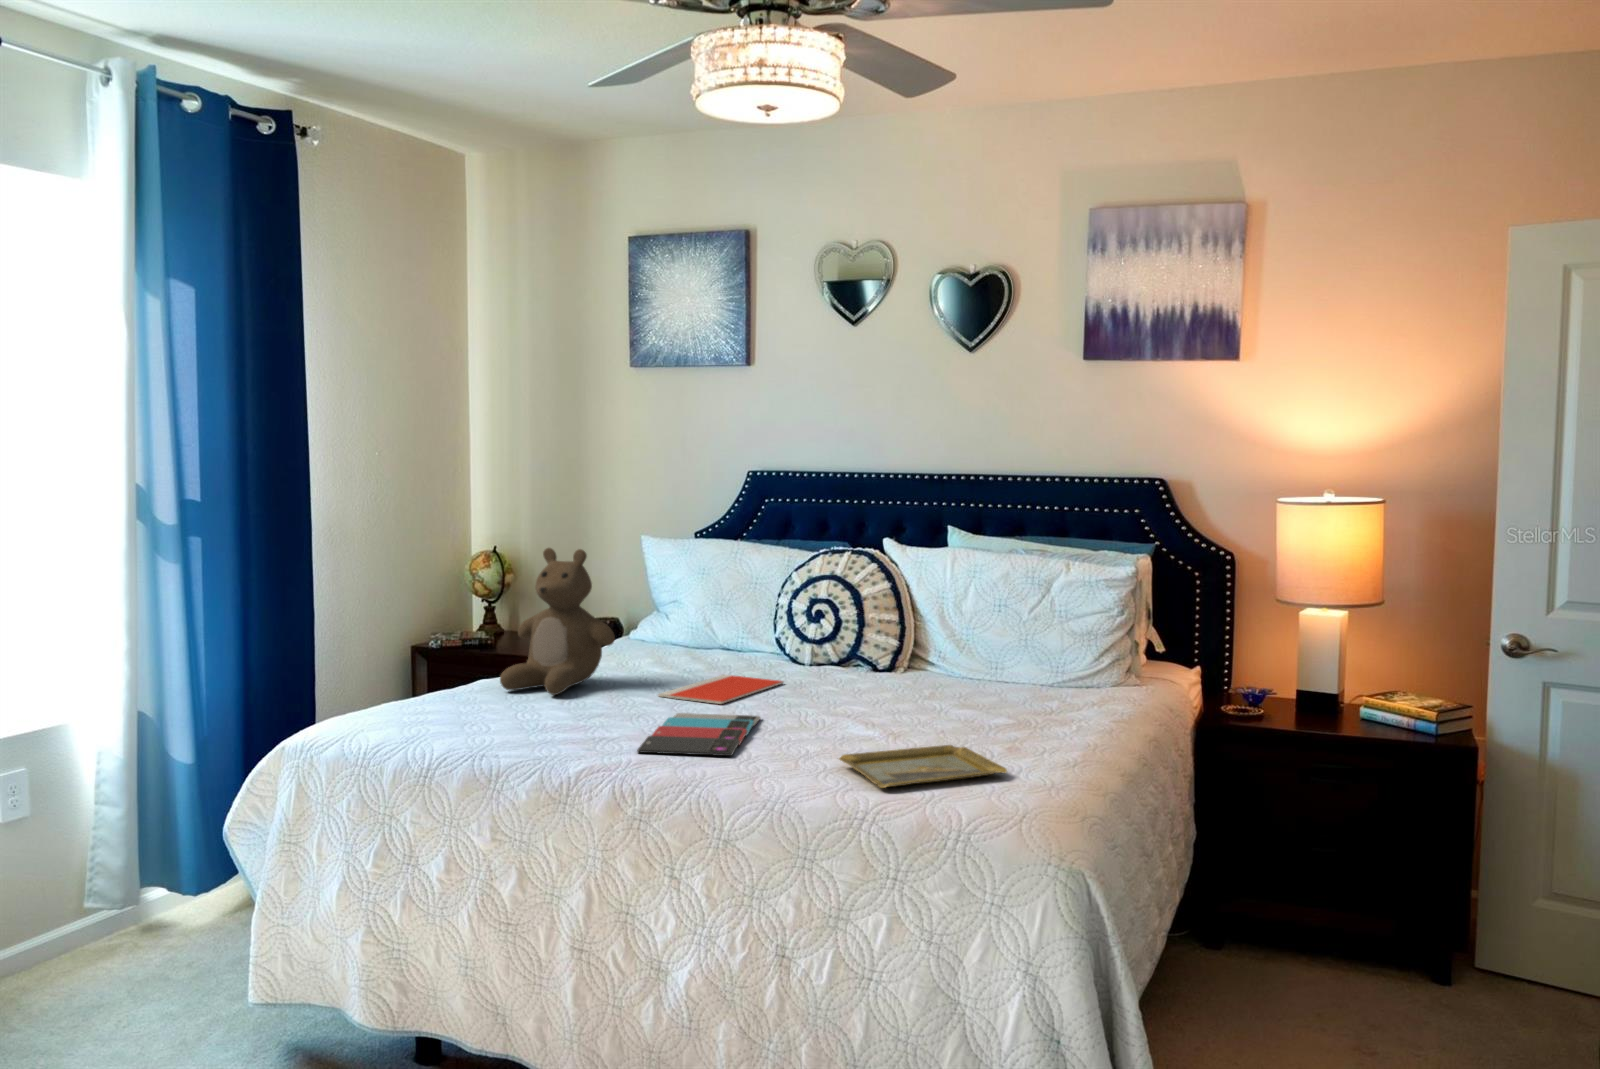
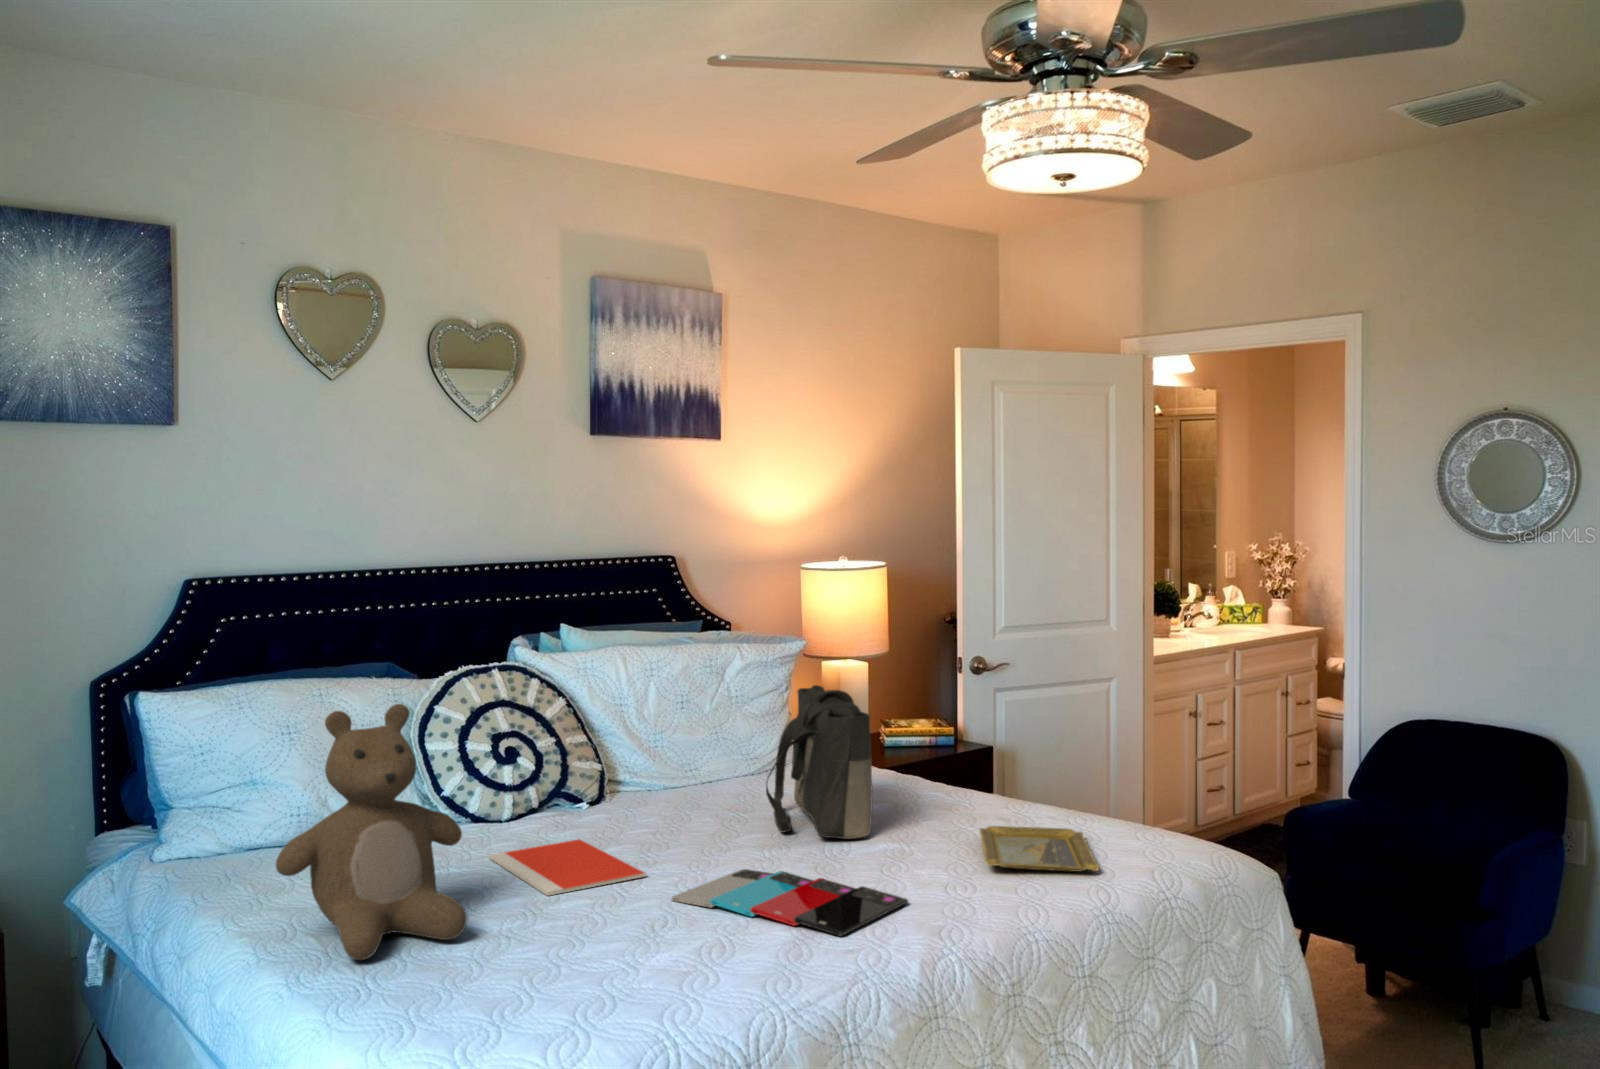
tote bag: none [860,598,990,728] -> present [766,685,873,839]

